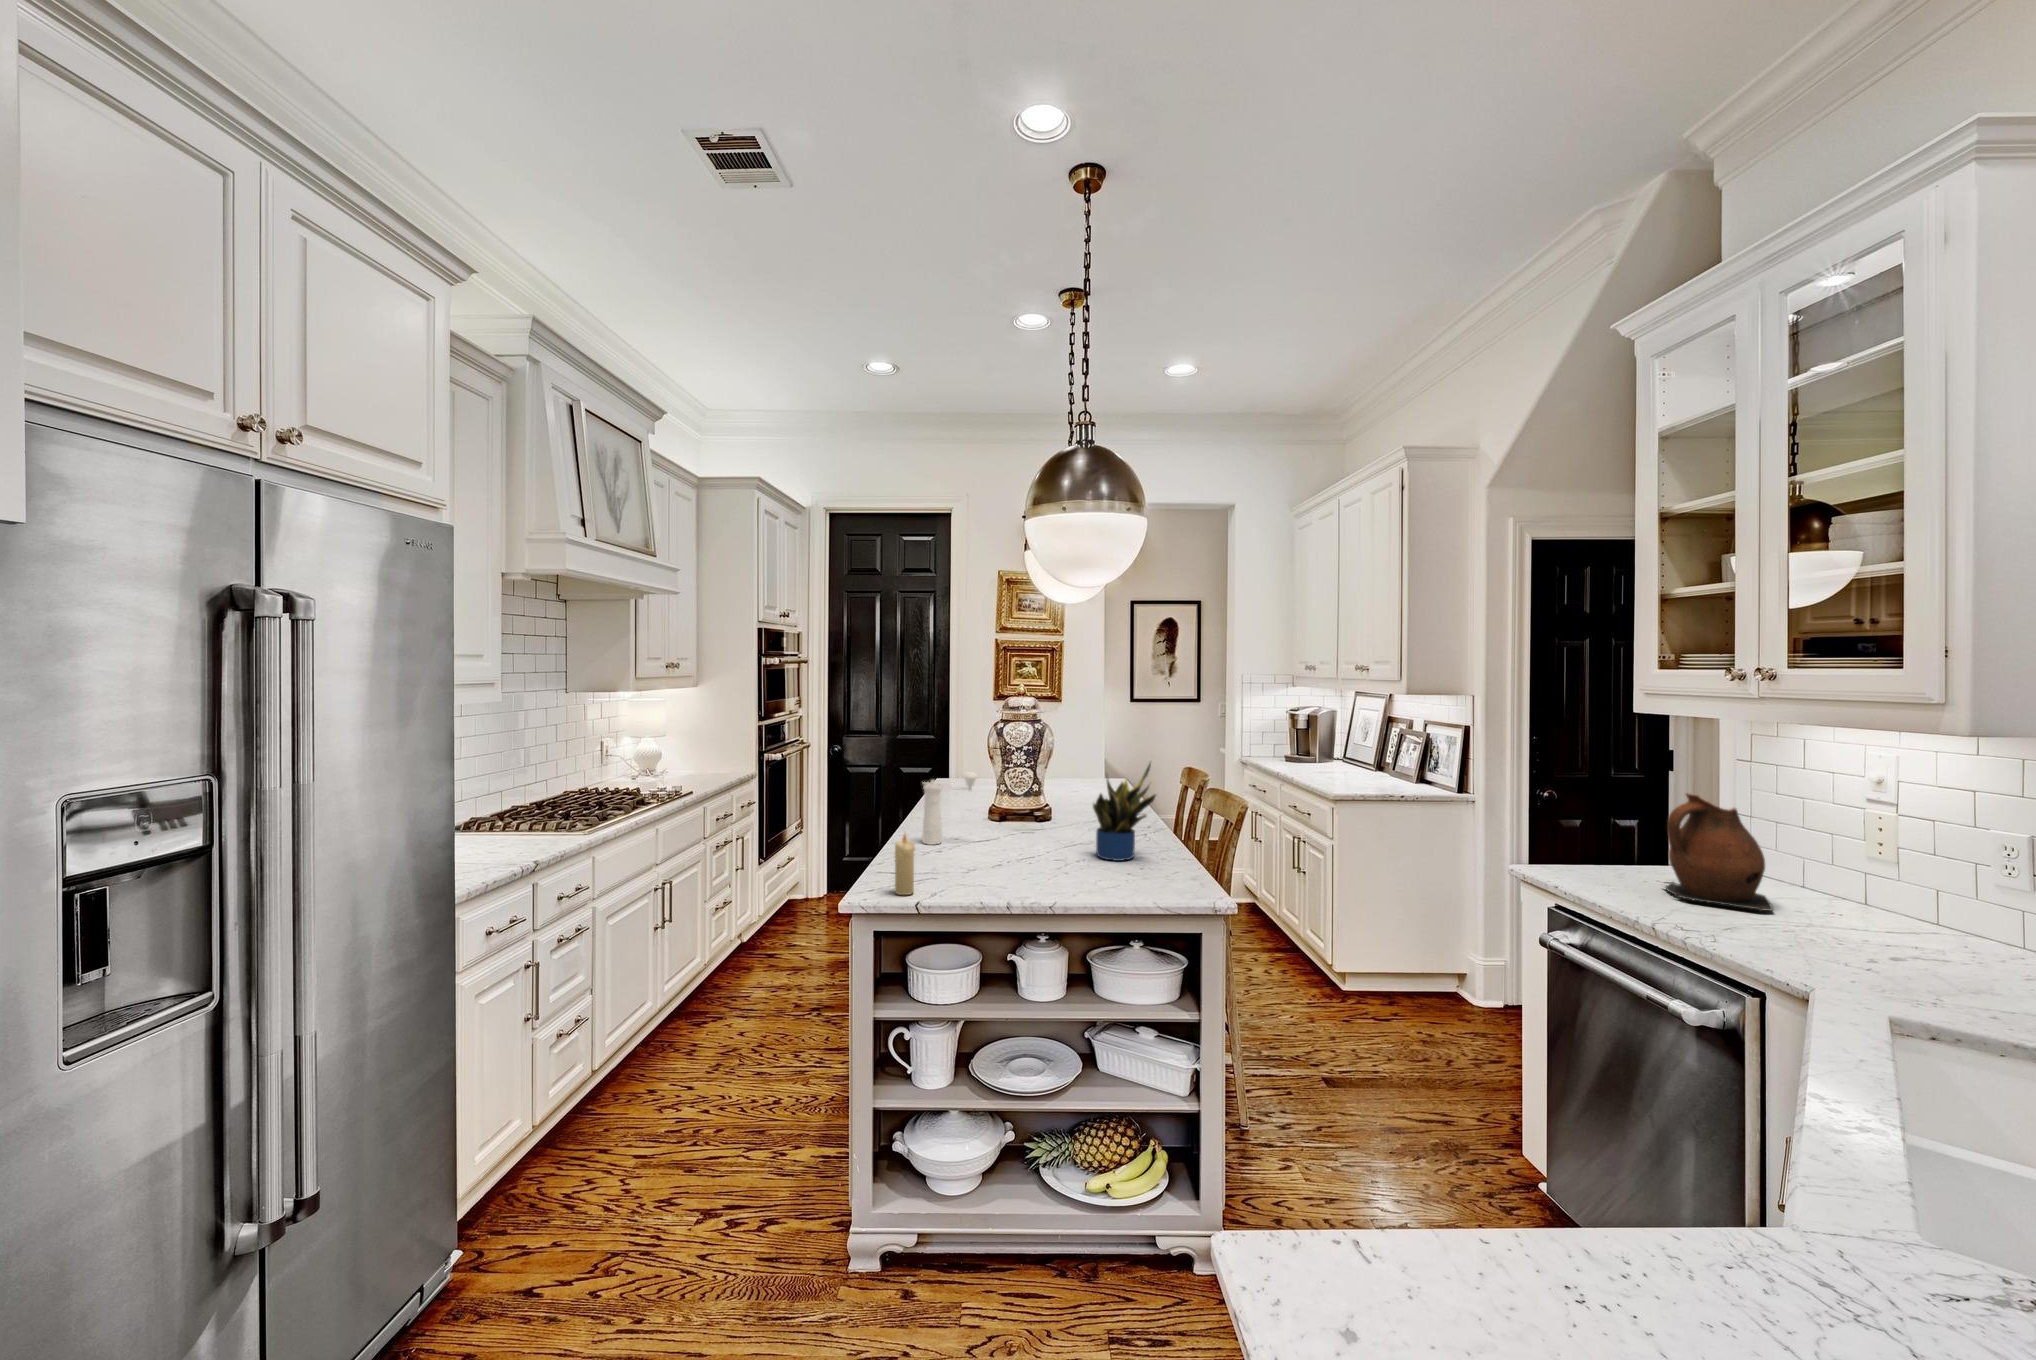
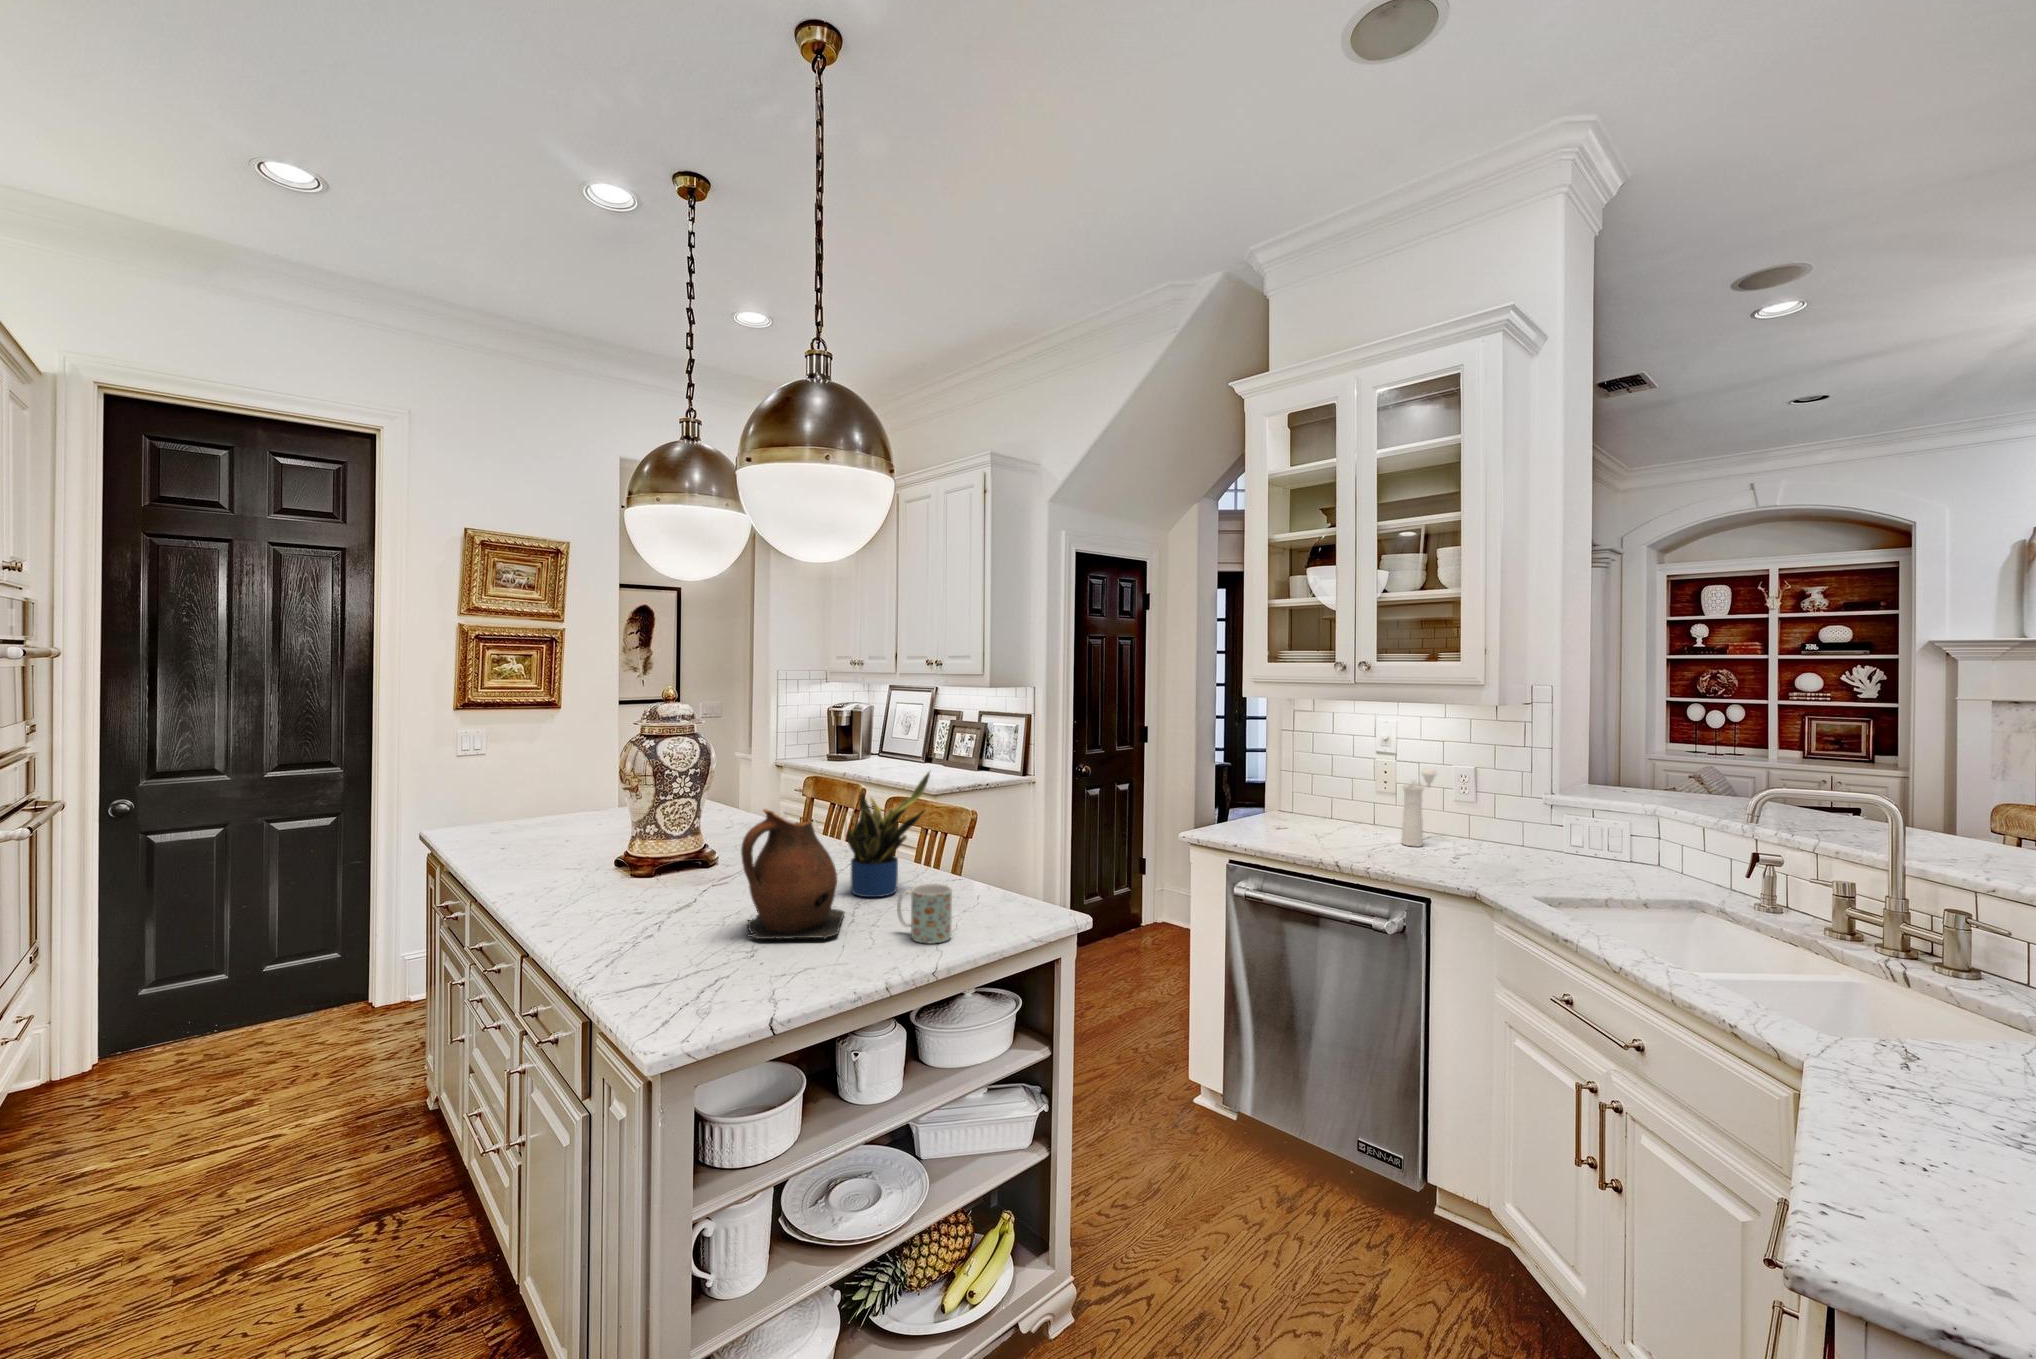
pepper mill: present [922,772,977,845] -> present [1402,769,1437,846]
ceramic pitcher: present [1665,793,1773,912] -> present [741,809,845,939]
candle: present [895,834,915,895] -> none [709,913,741,1012]
mug: none [1077,848,1110,894] -> present [897,884,952,943]

